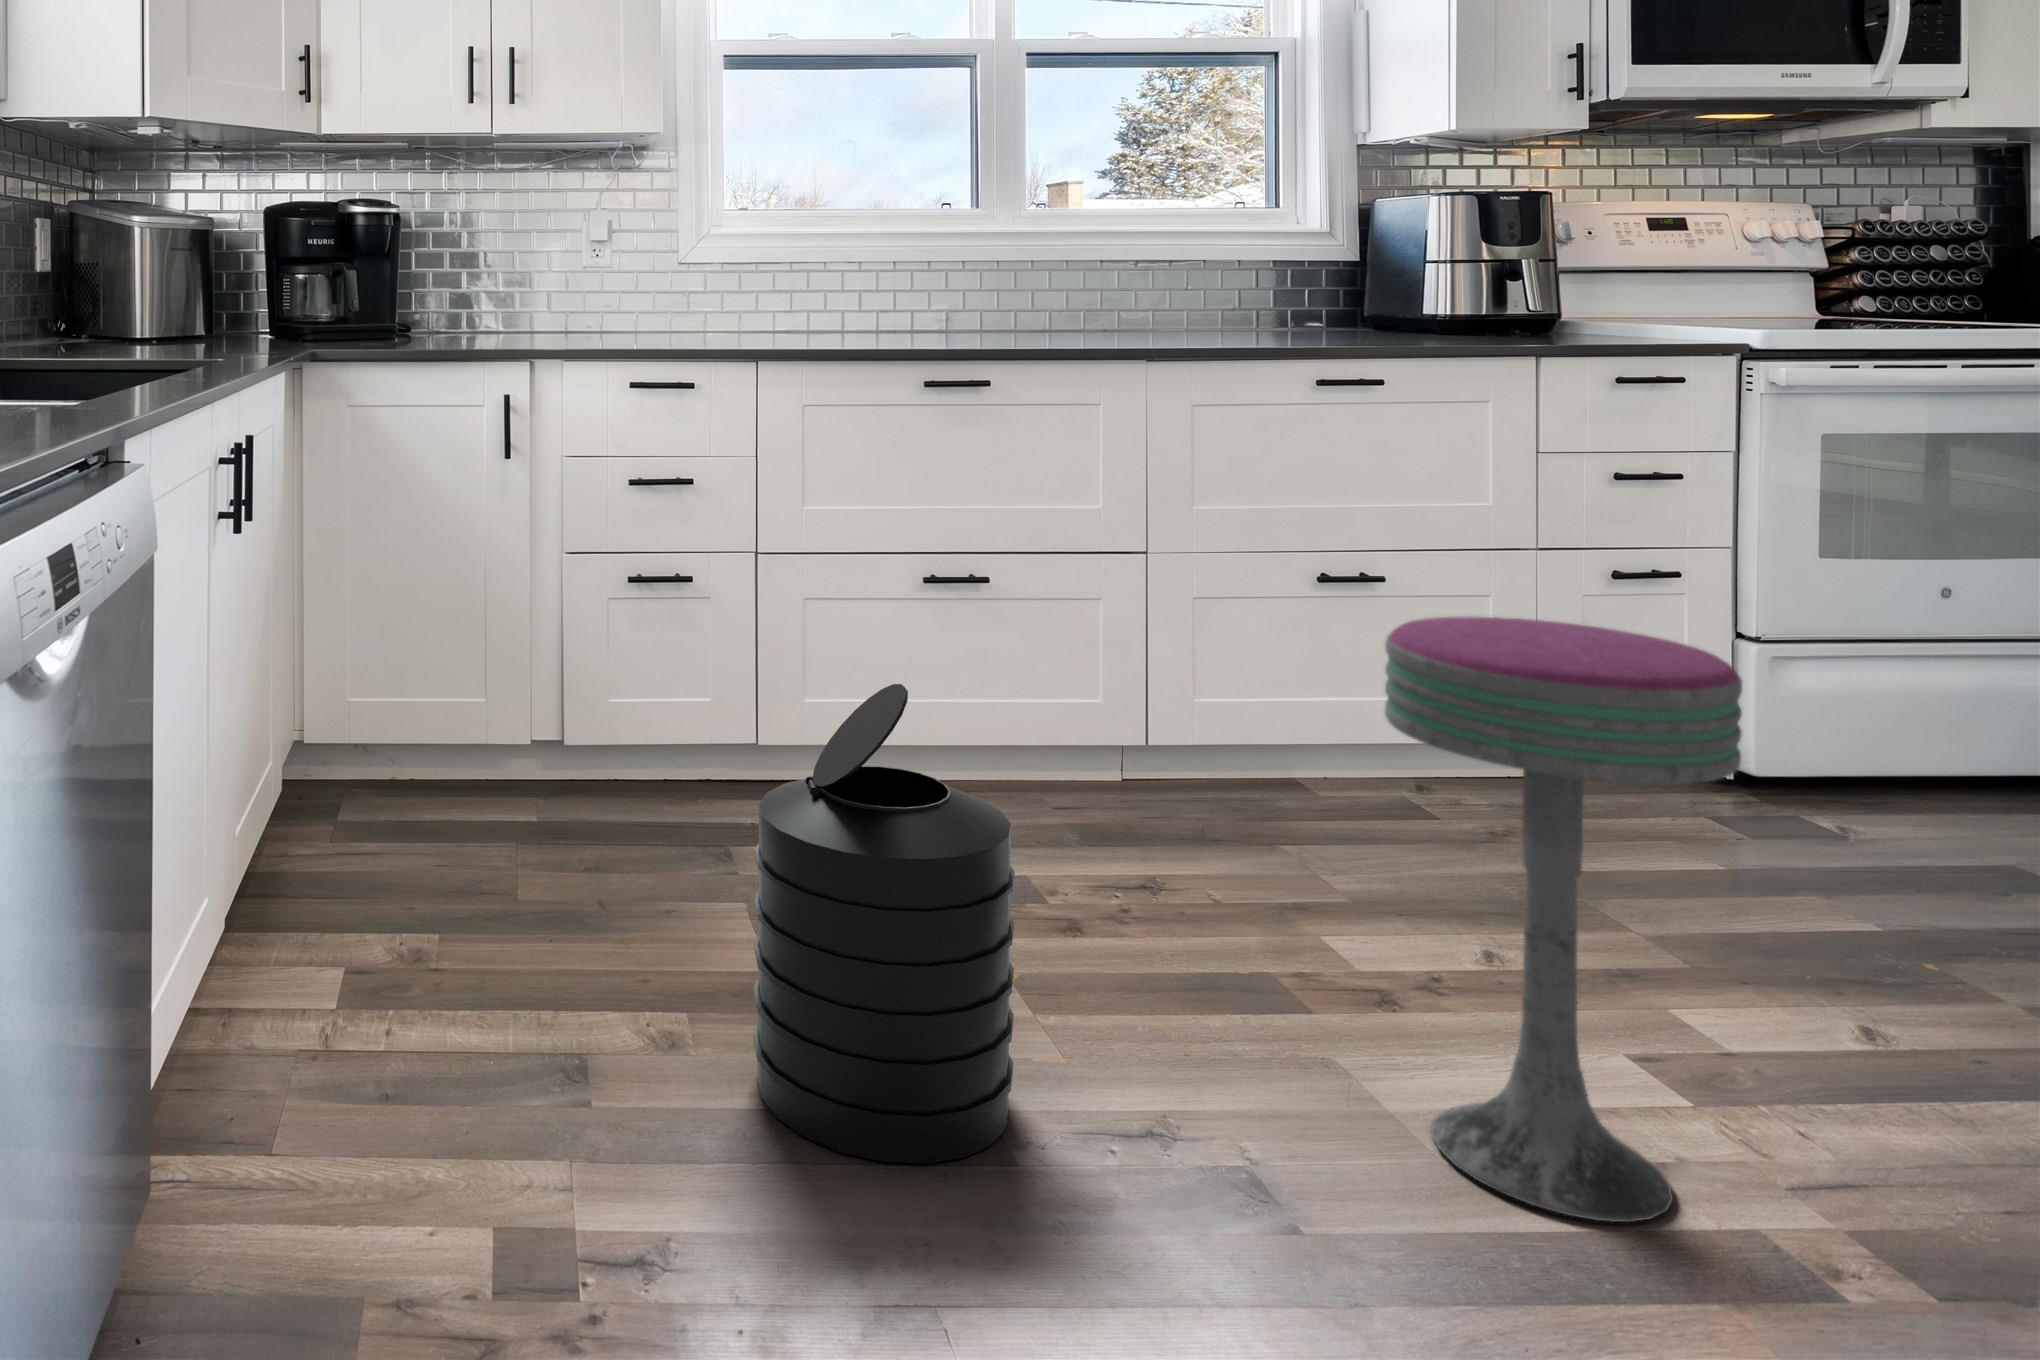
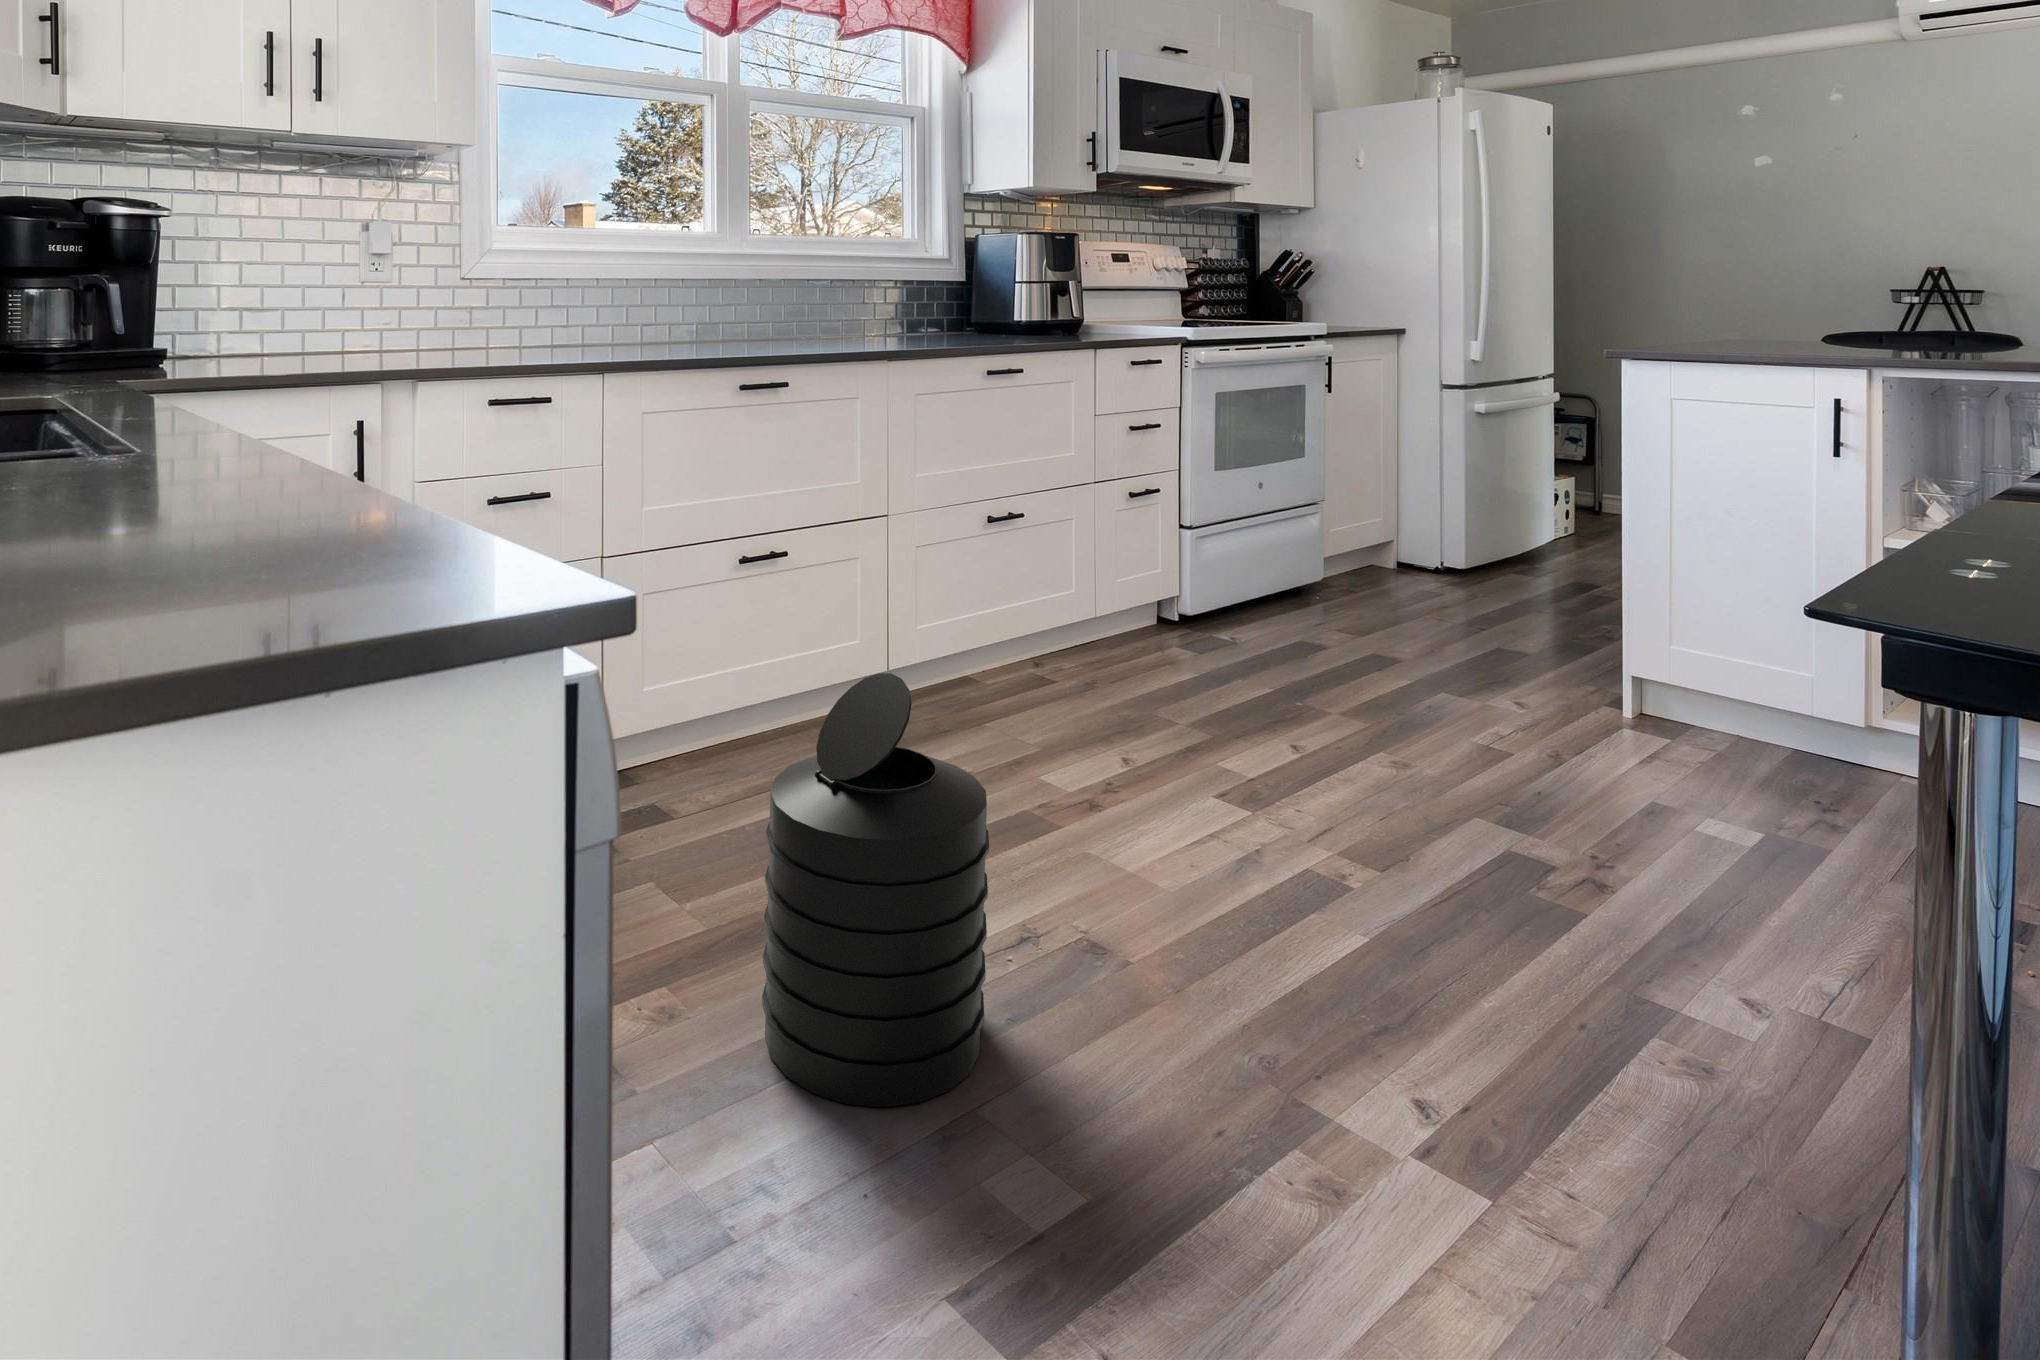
bar stool: present [1385,617,1742,1222] -> none [1185,557,1401,971]

